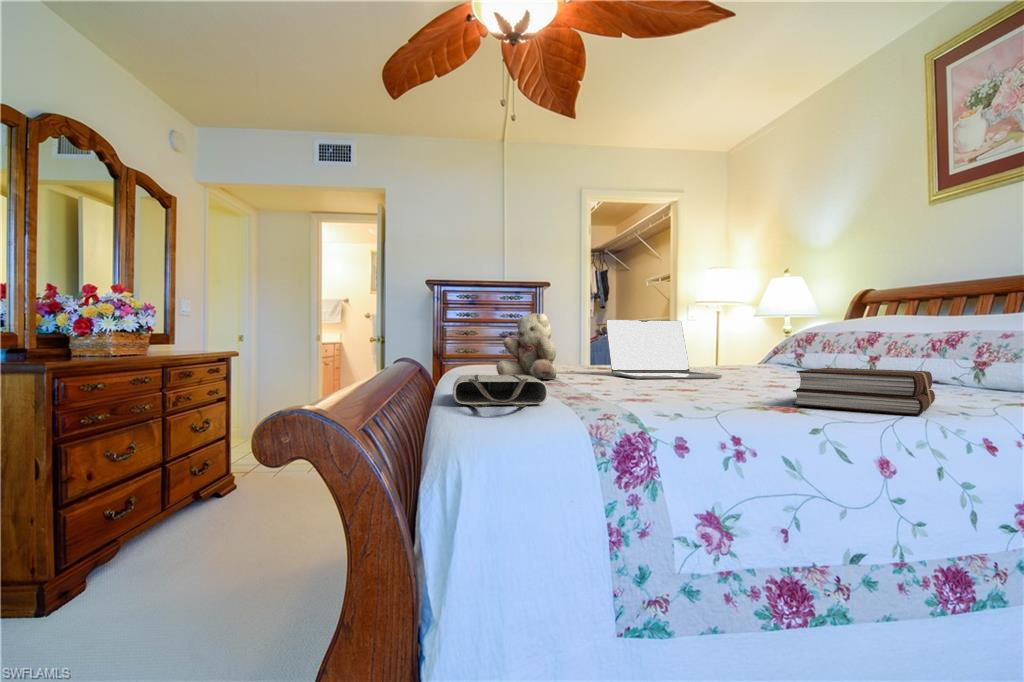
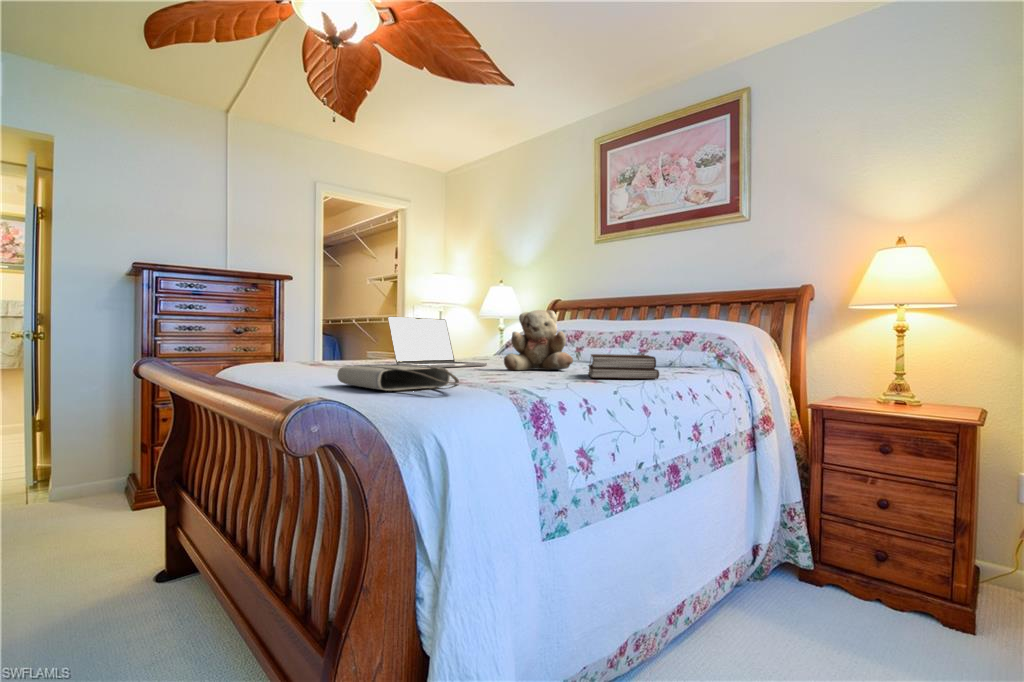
teddy bear: present [496,313,556,380] -> present [504,310,573,370]

